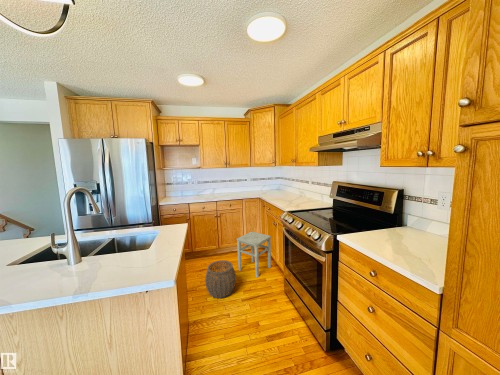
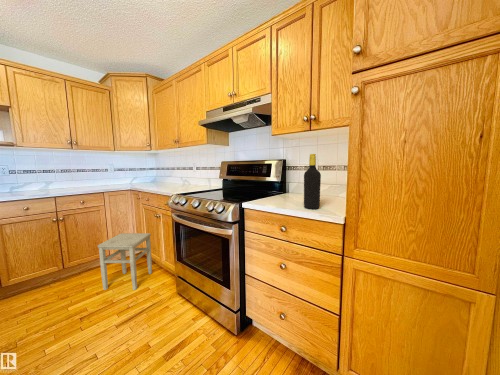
bottle: none [400,202,424,264] -> present [304,154,321,209]
woven basket: present [205,261,236,298] -> none [39,279,103,343]

